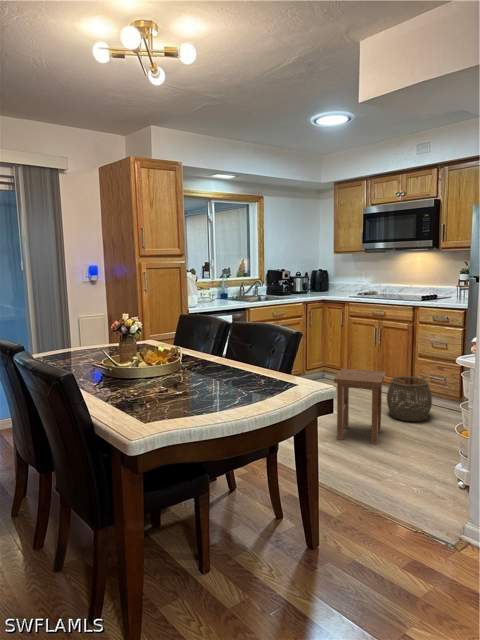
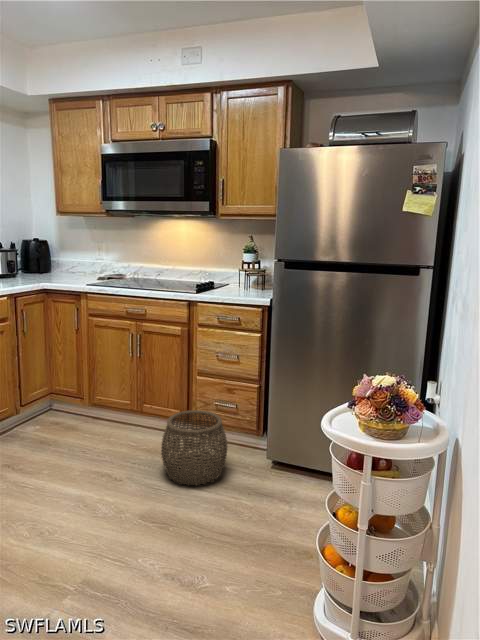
stool: present [334,369,385,444] -> none [78,422,168,568]

